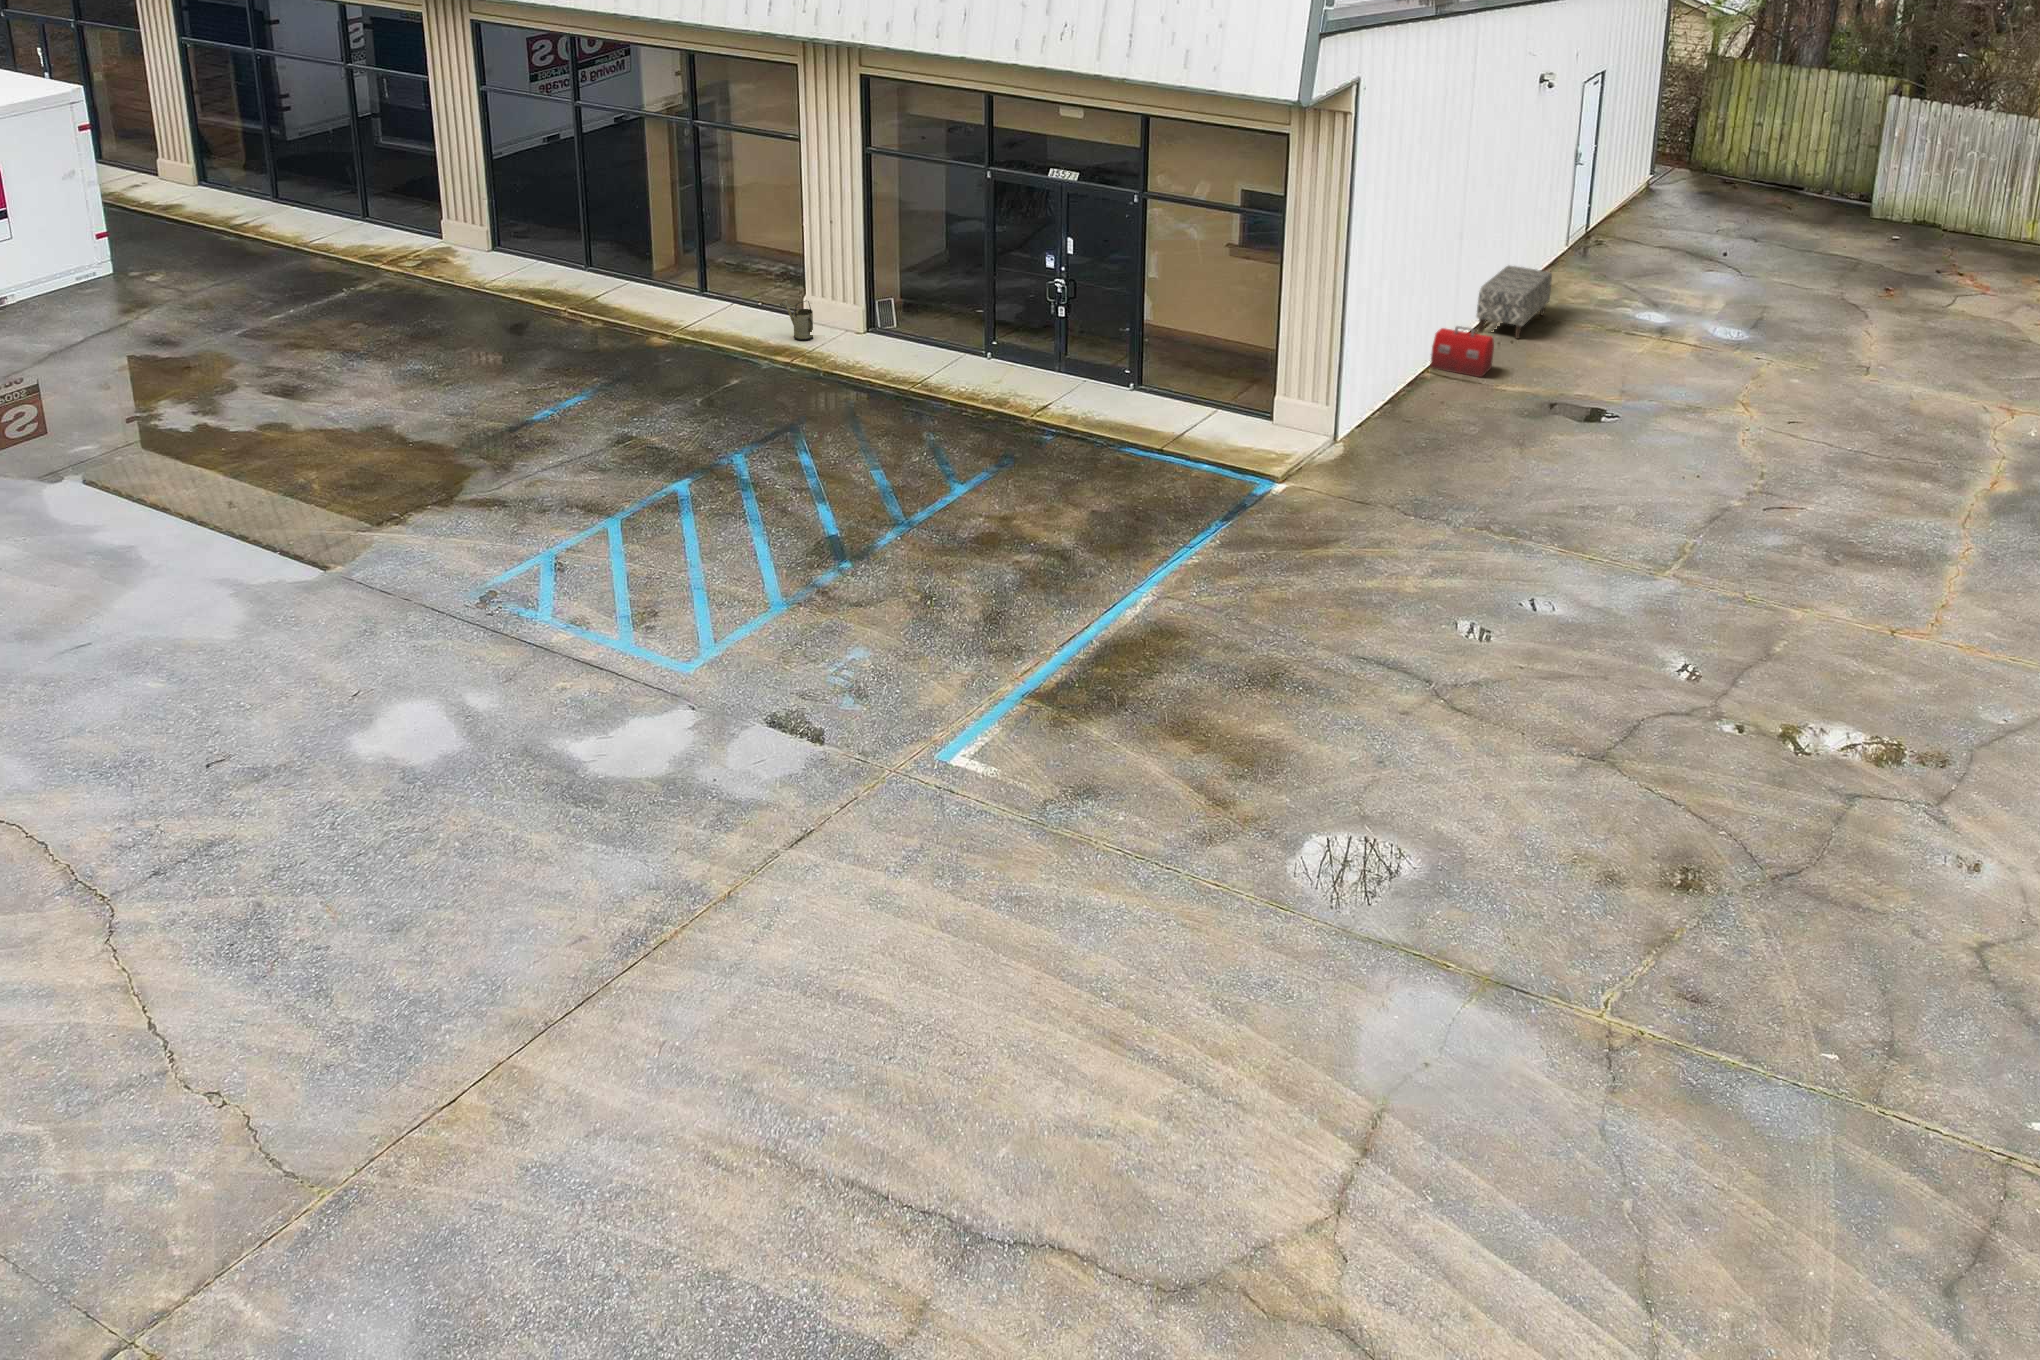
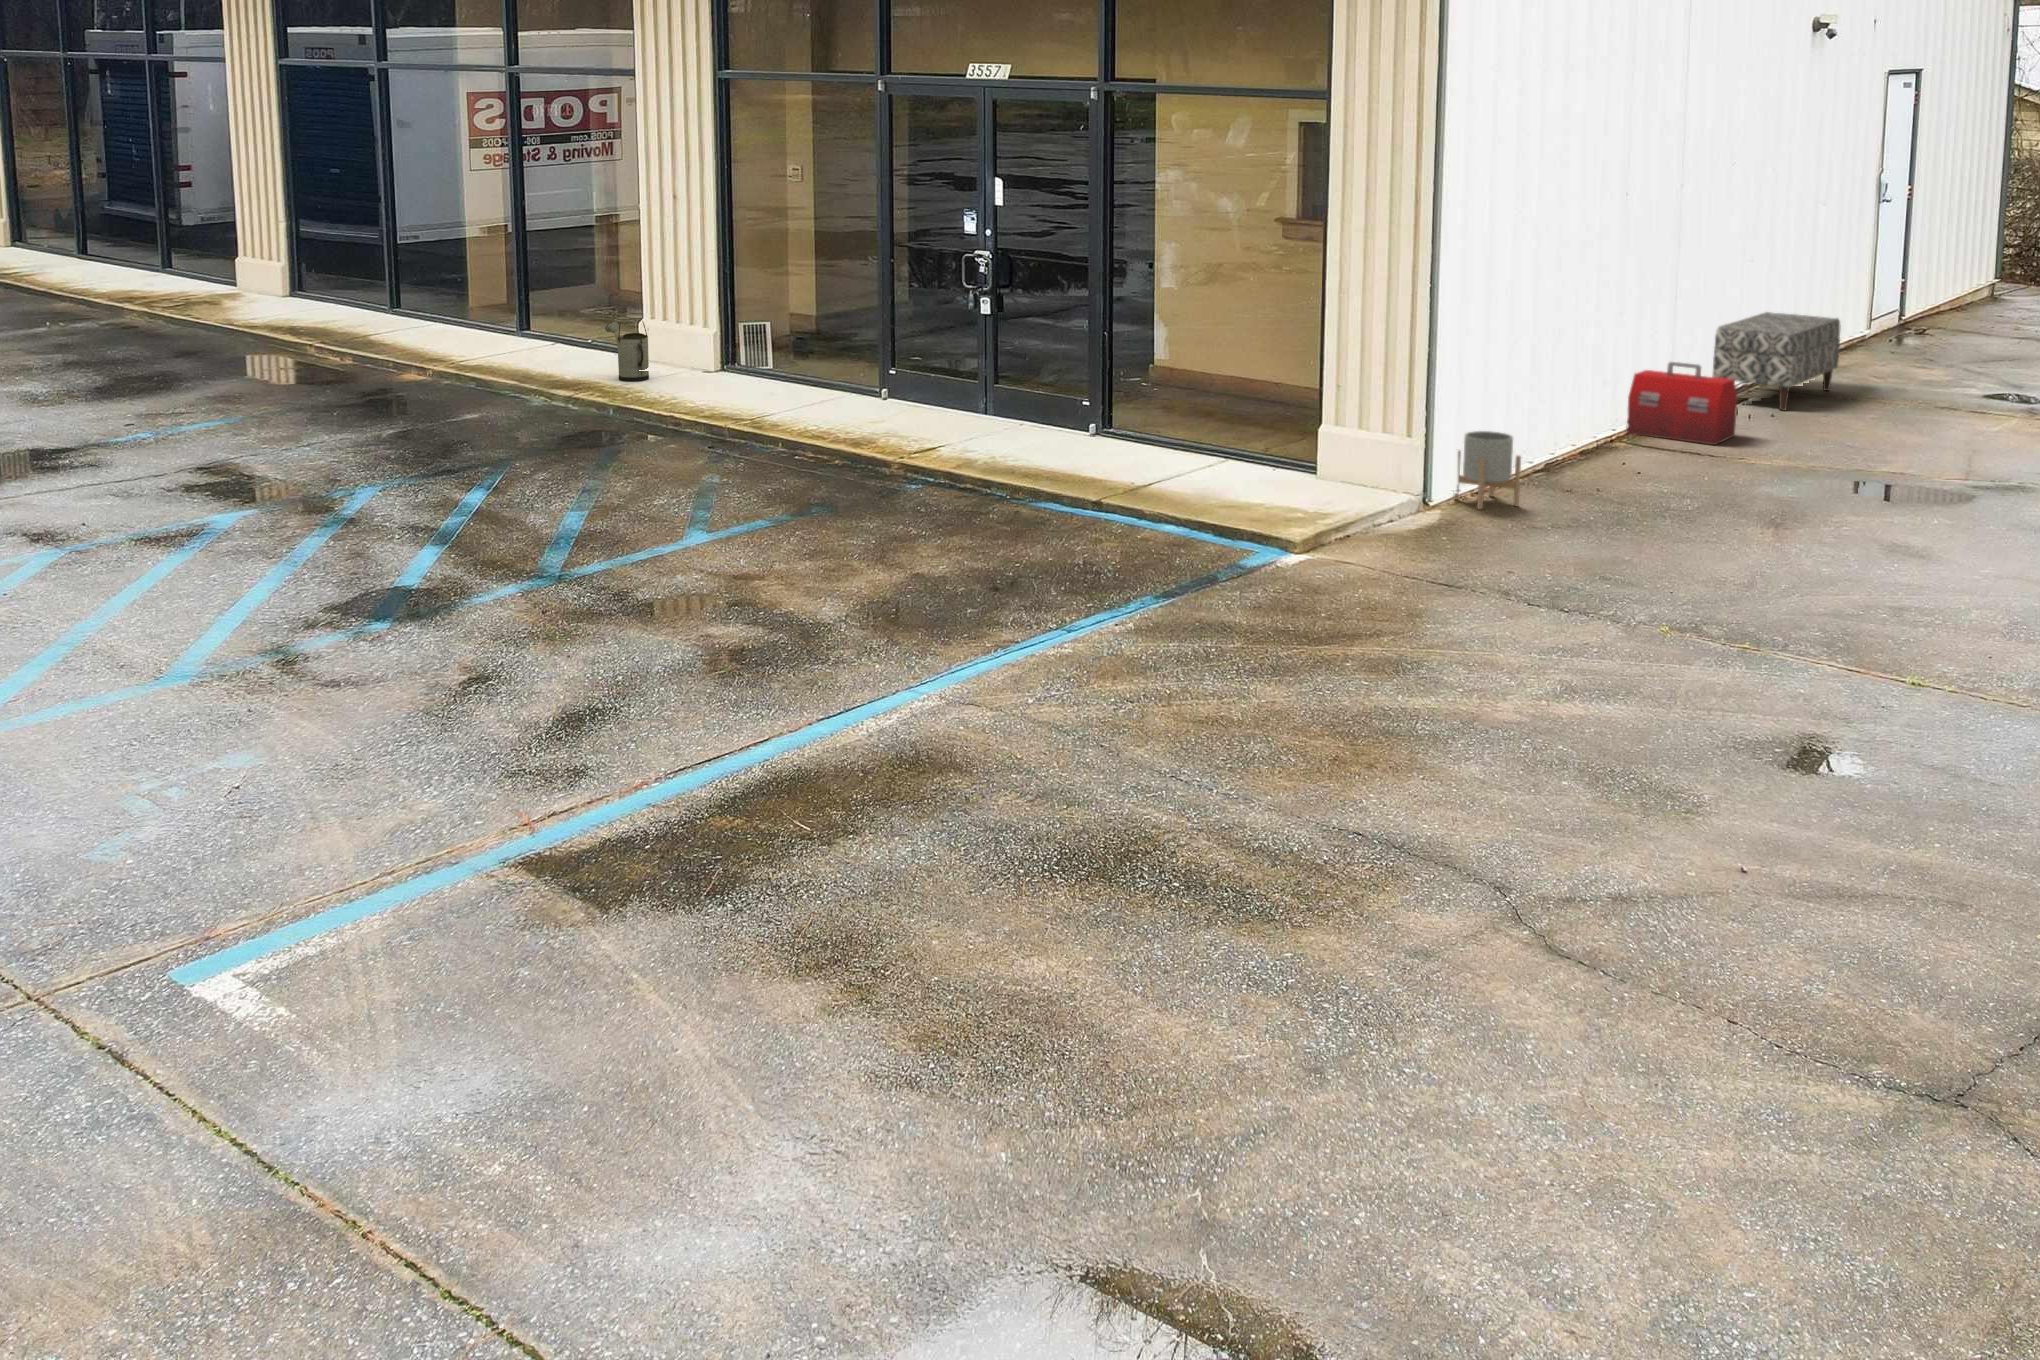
planter: none [1348,399,1386,445] -> present [1453,431,1521,509]

